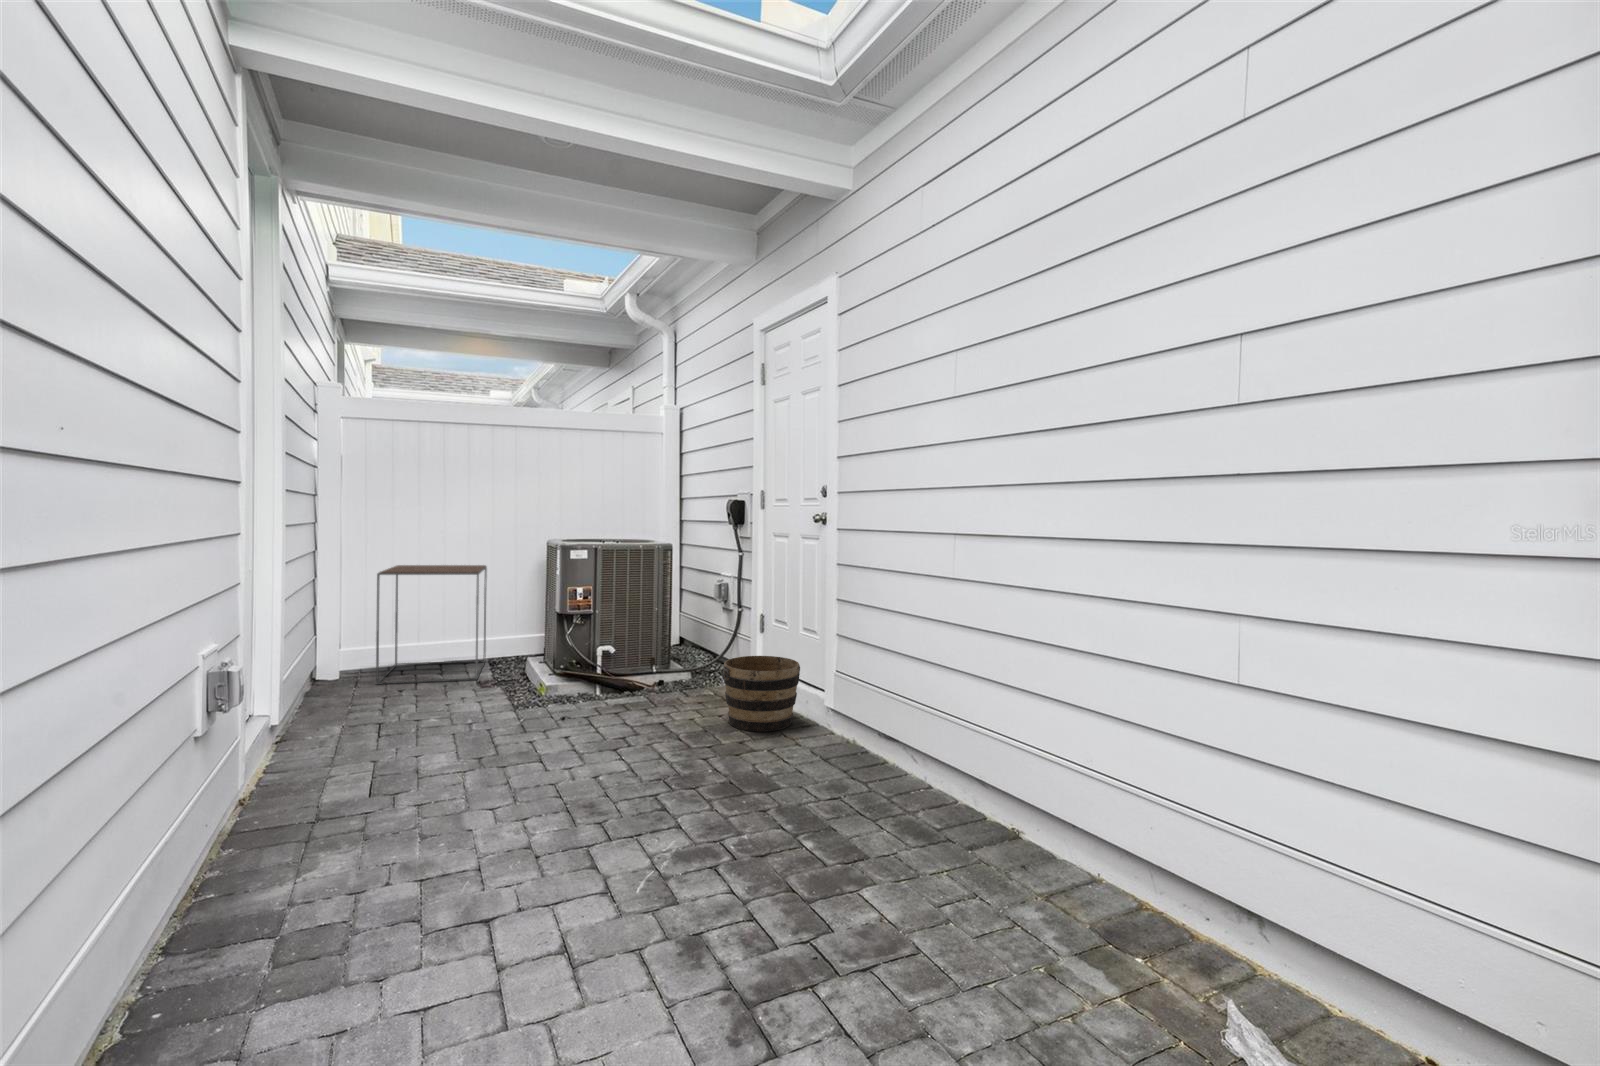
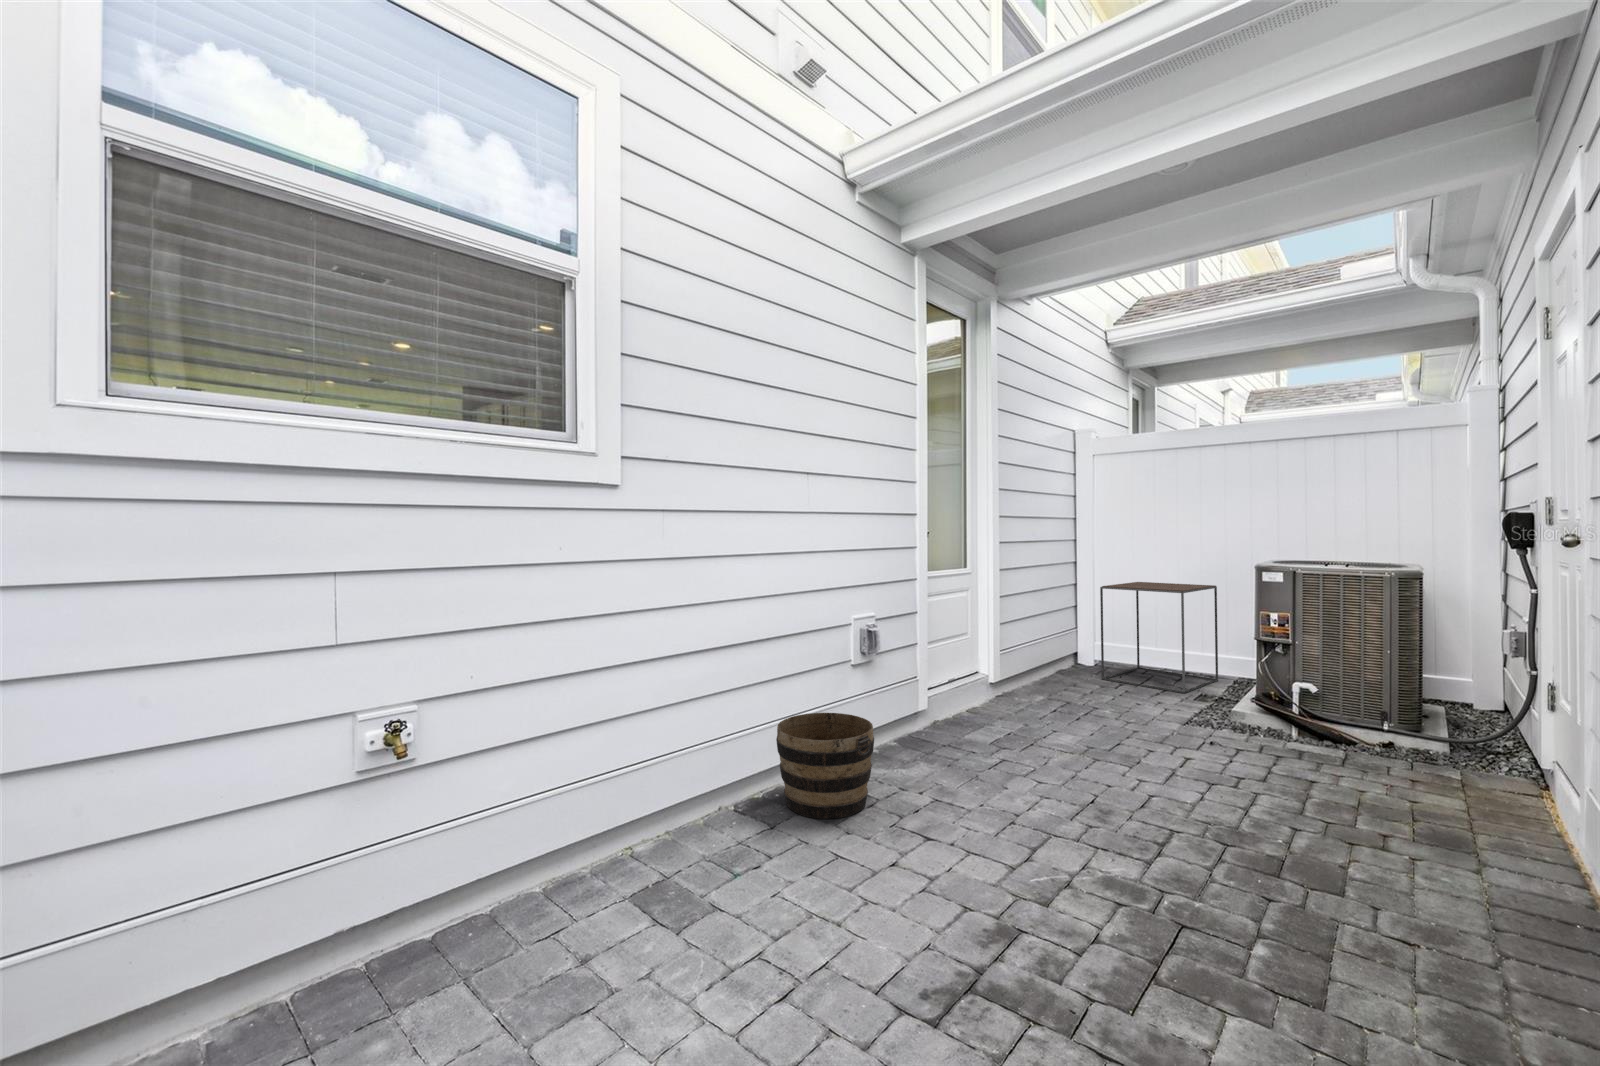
bucket: present [722,656,800,731] -> present [776,713,874,819]

